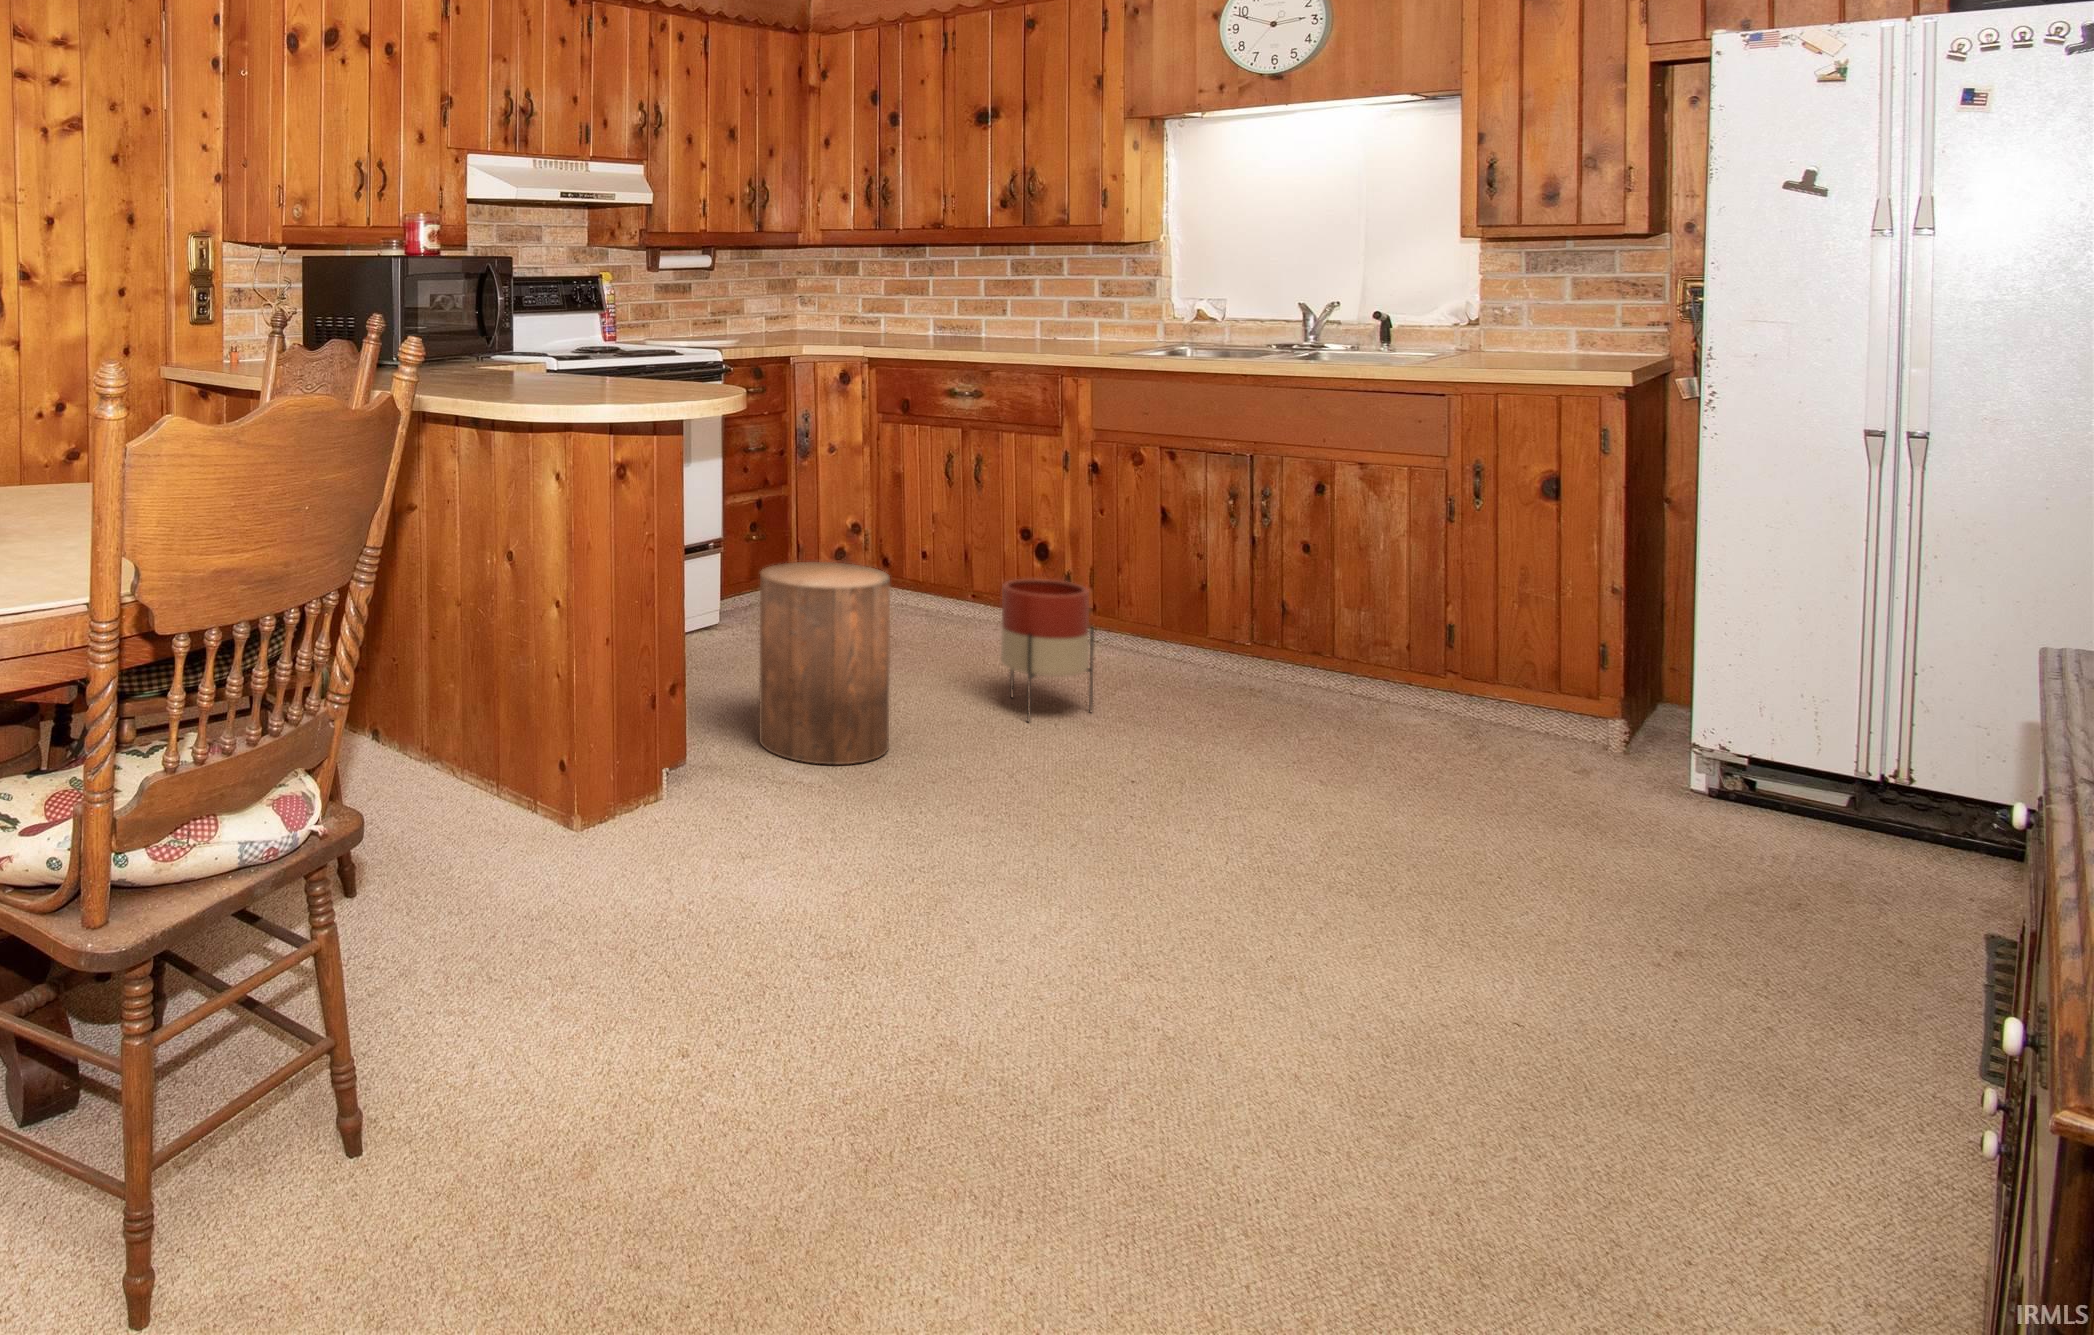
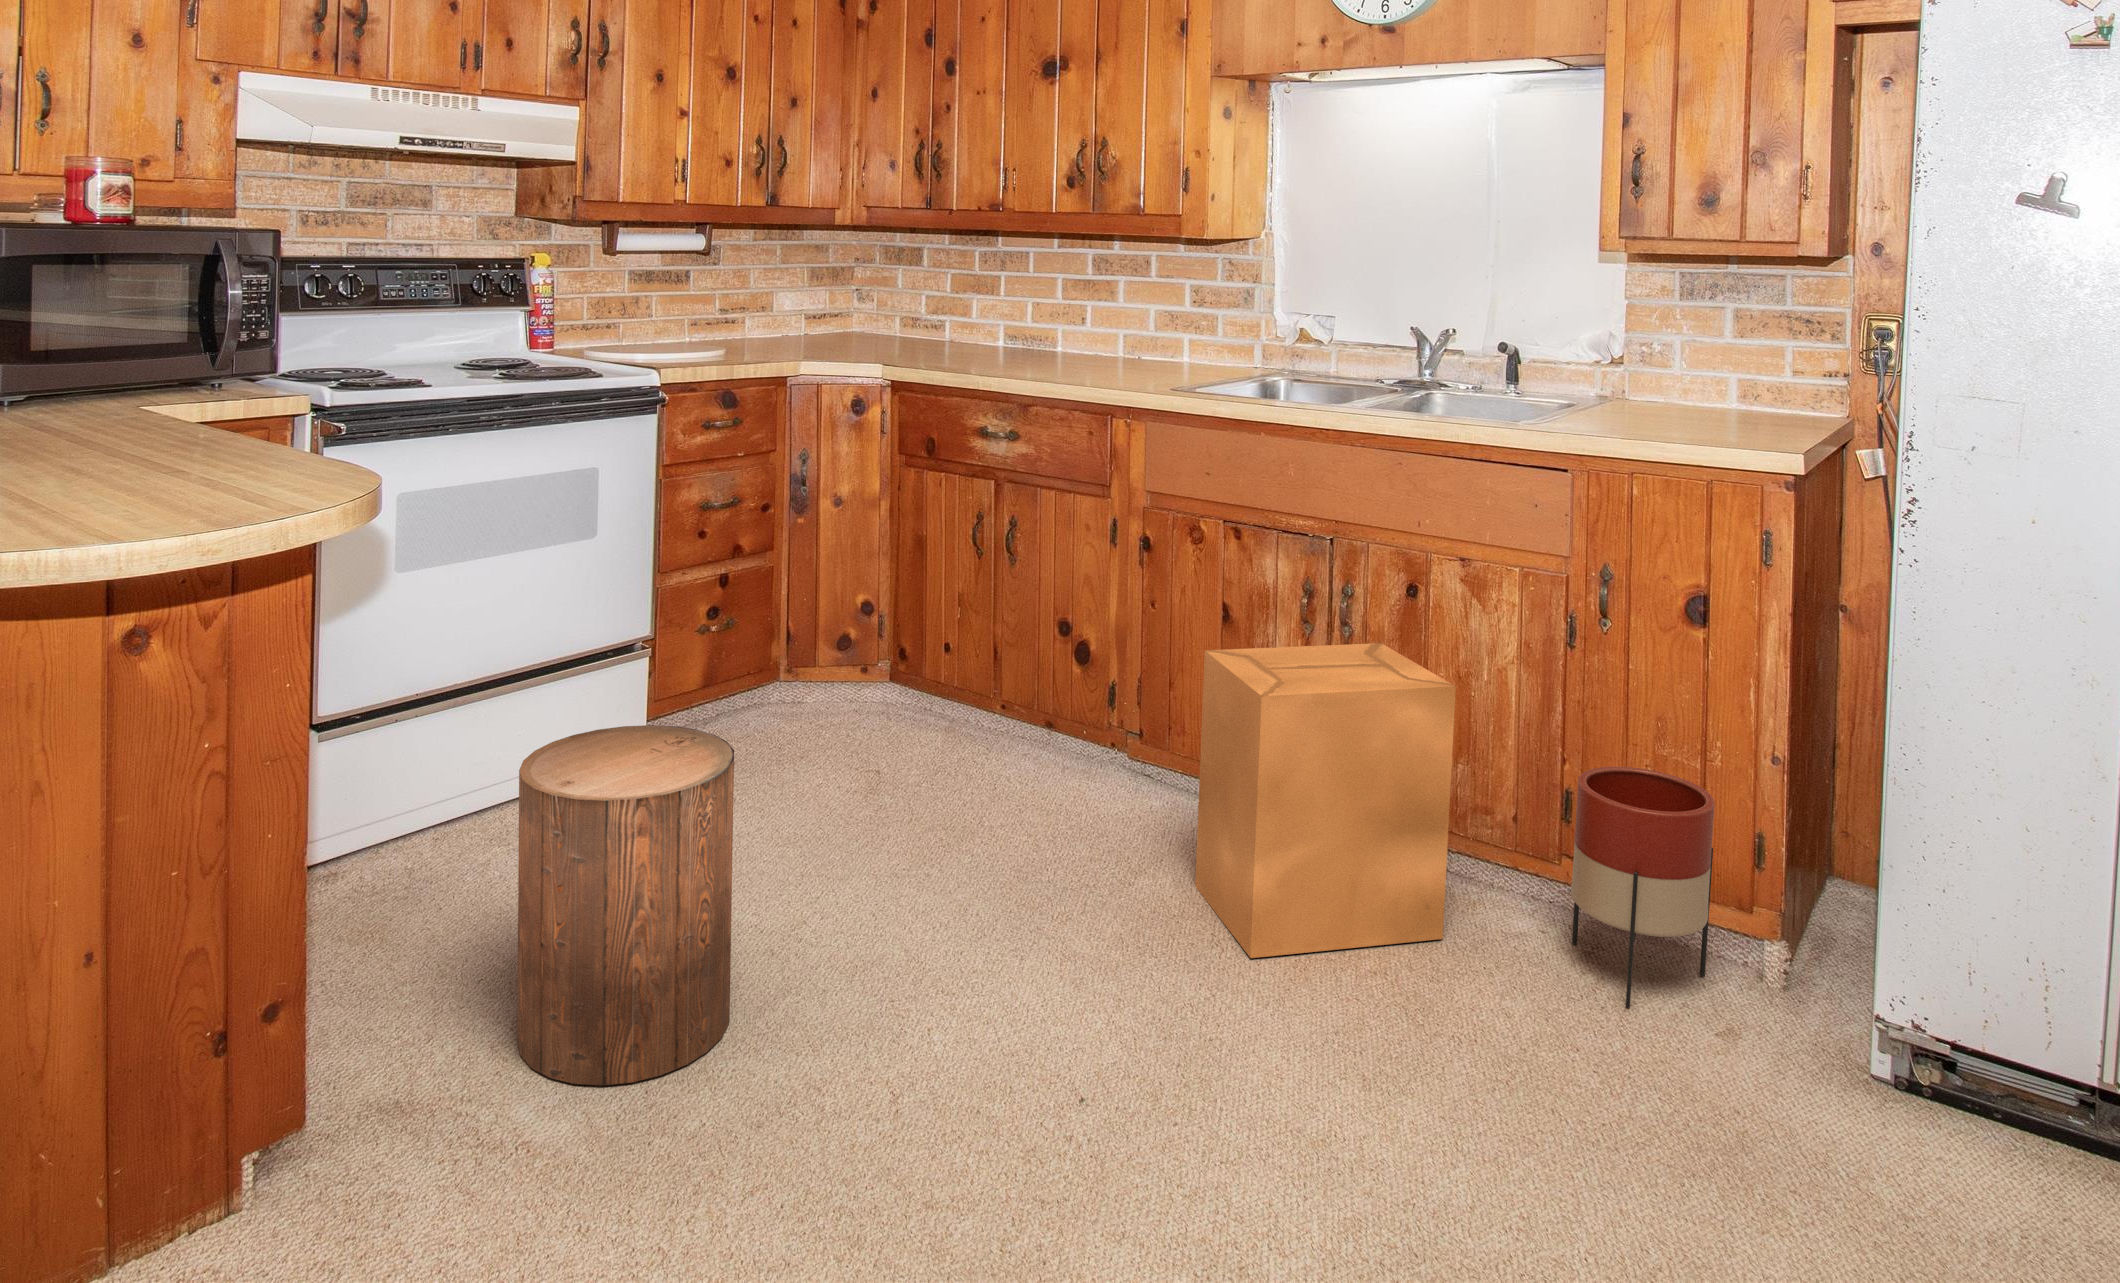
cardboard box: none [1167,526,1368,729] -> present [1195,643,1456,958]
planter: present [1001,579,1094,721] -> present [1571,767,1715,1007]

